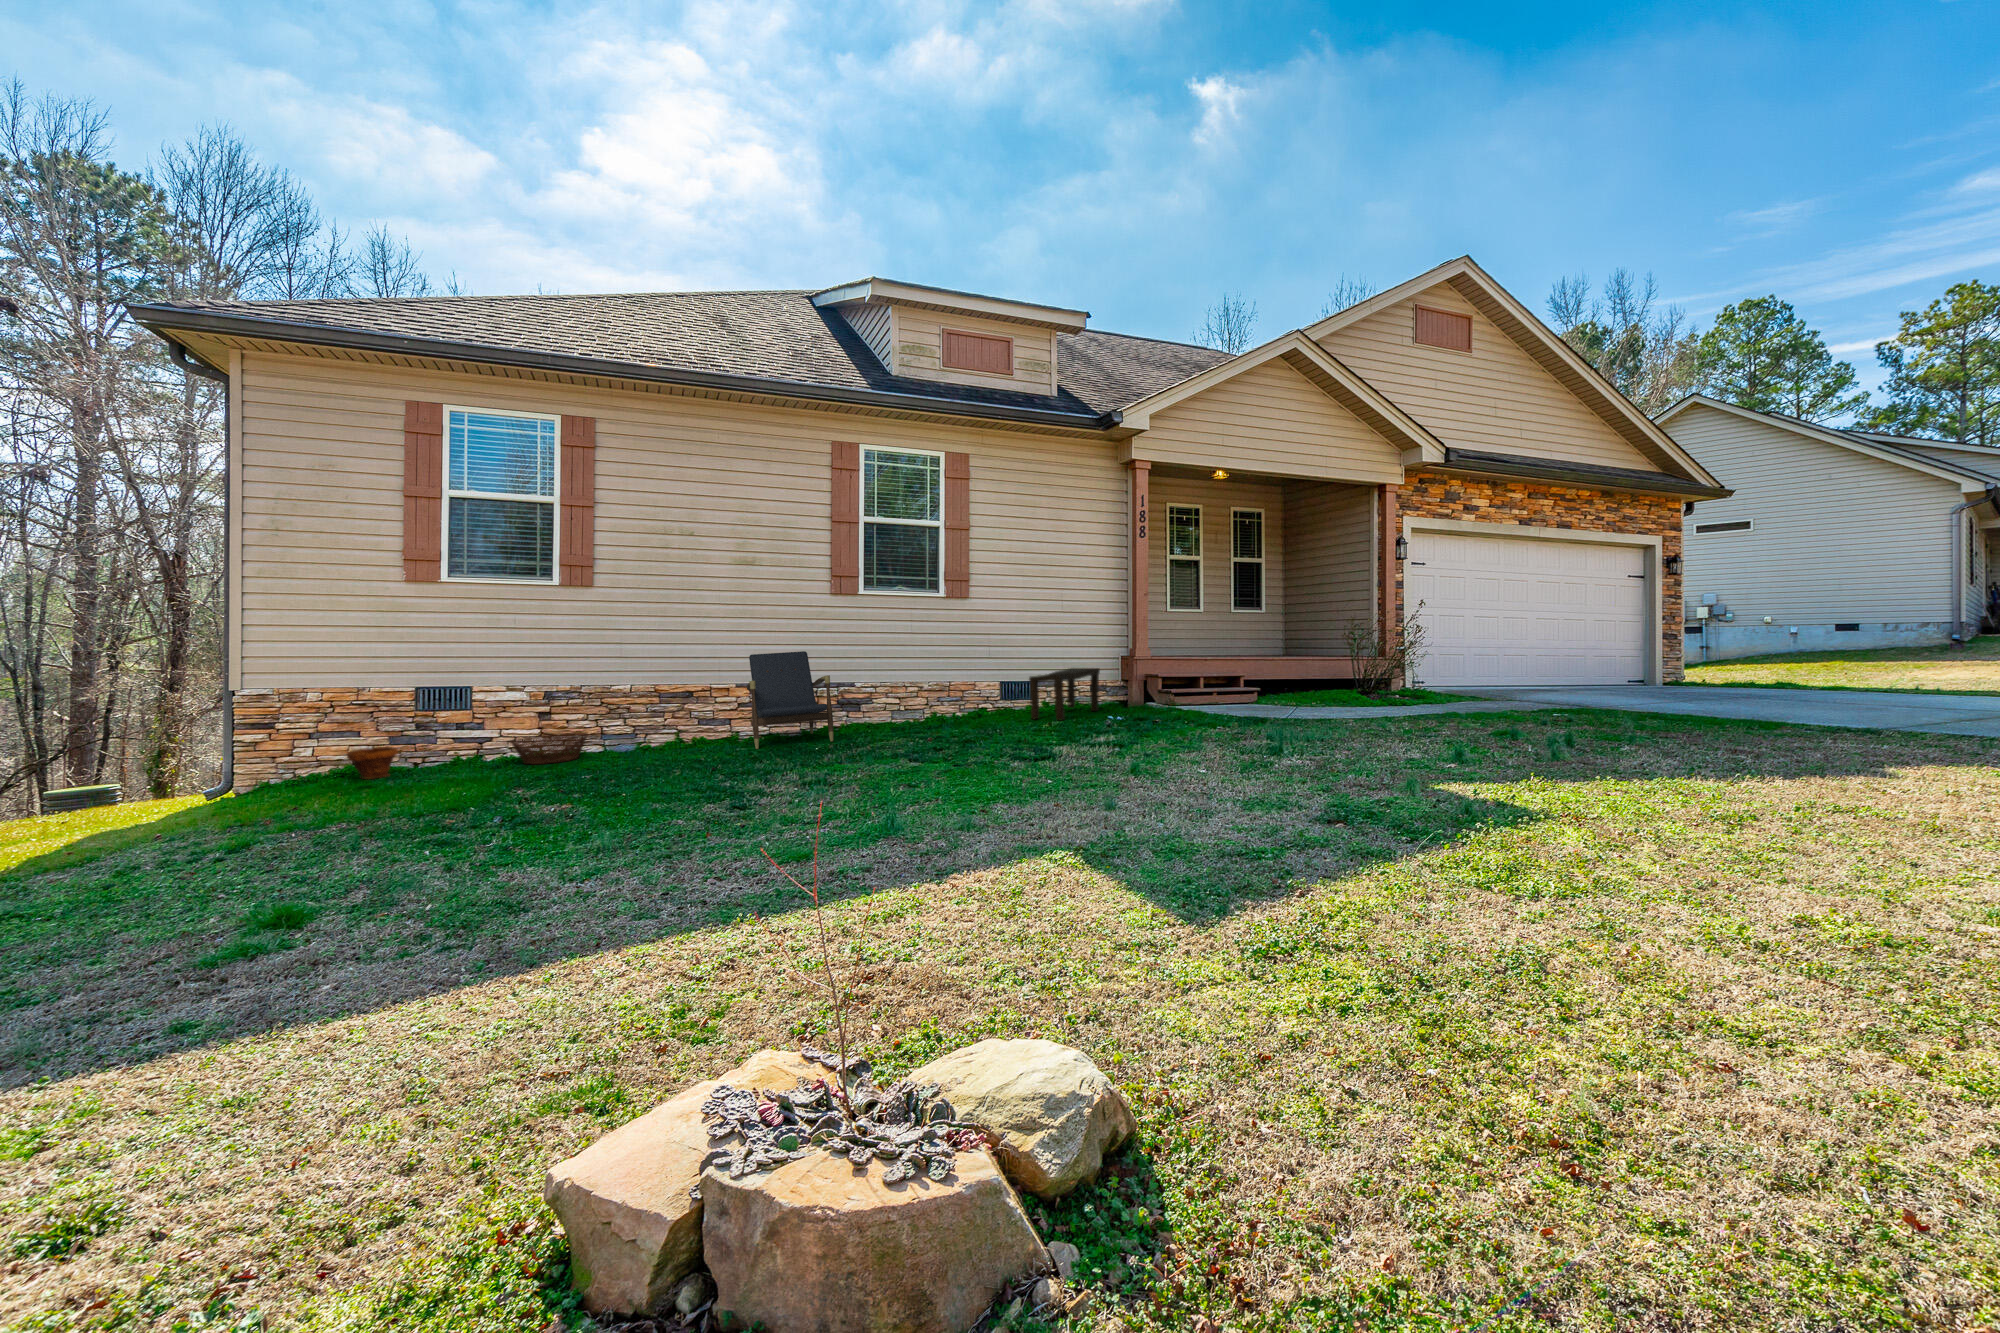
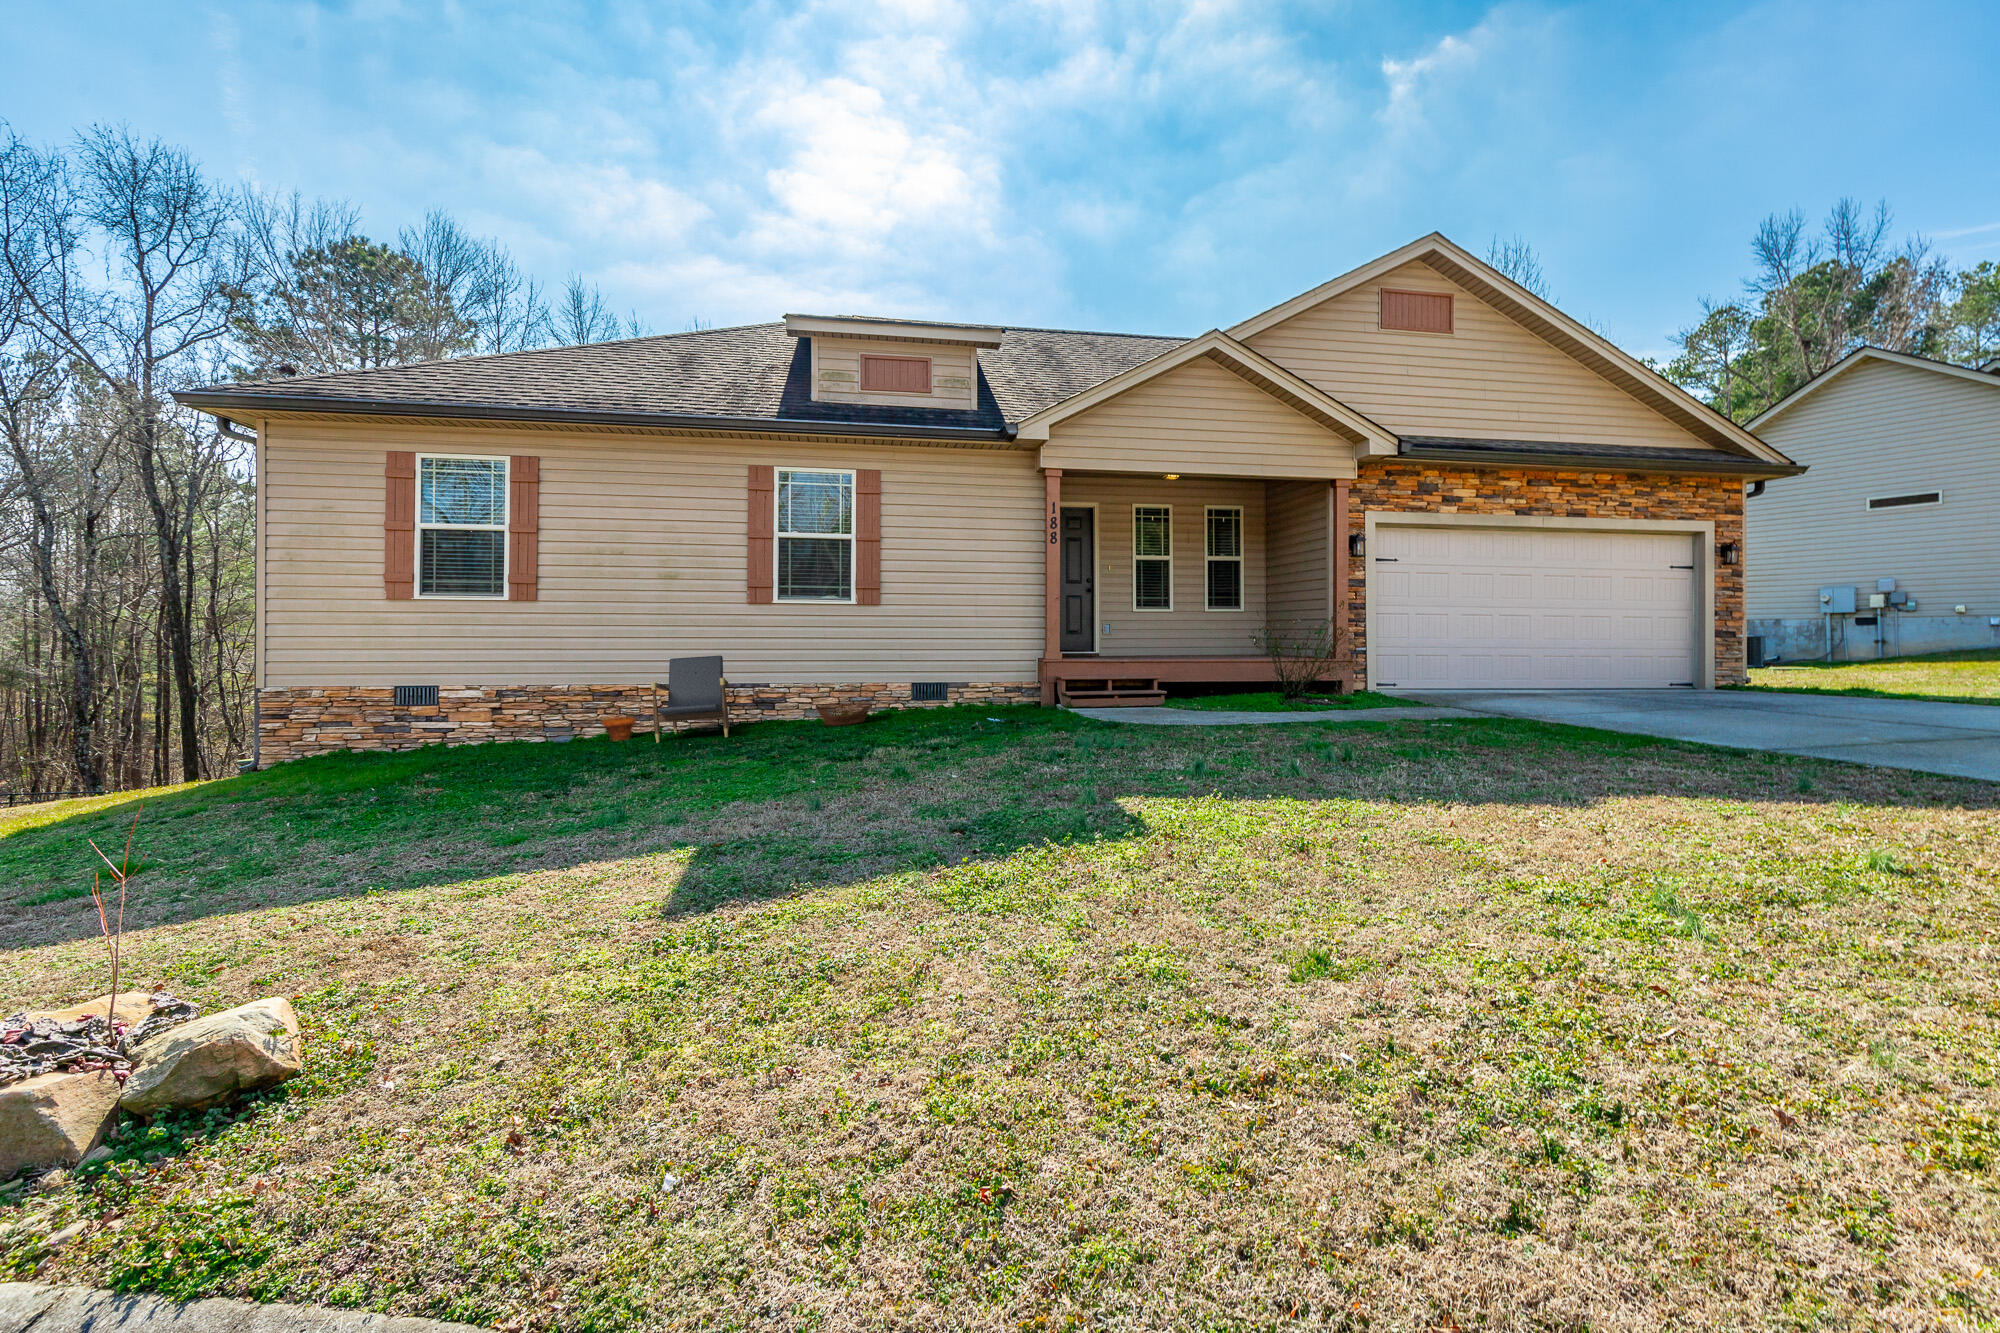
bench: present [1029,668,1100,720] -> none [929,670,1007,721]
basket: present [510,733,588,764] -> present [815,702,872,725]
planter: present [347,747,398,779] -> present [601,716,637,740]

